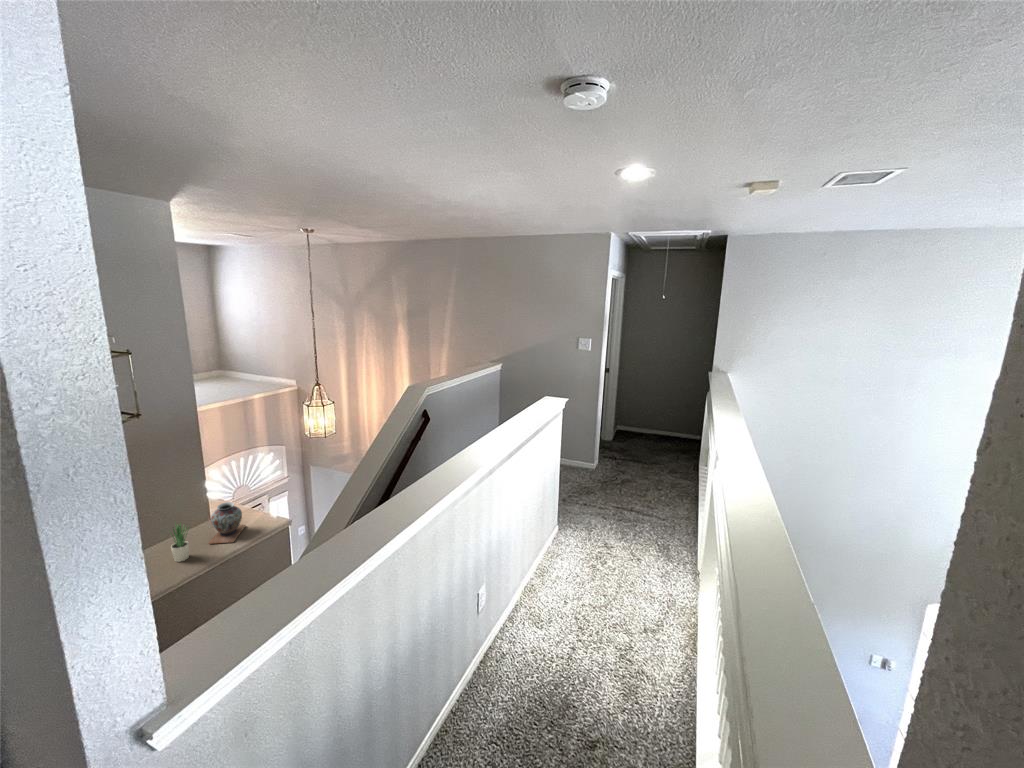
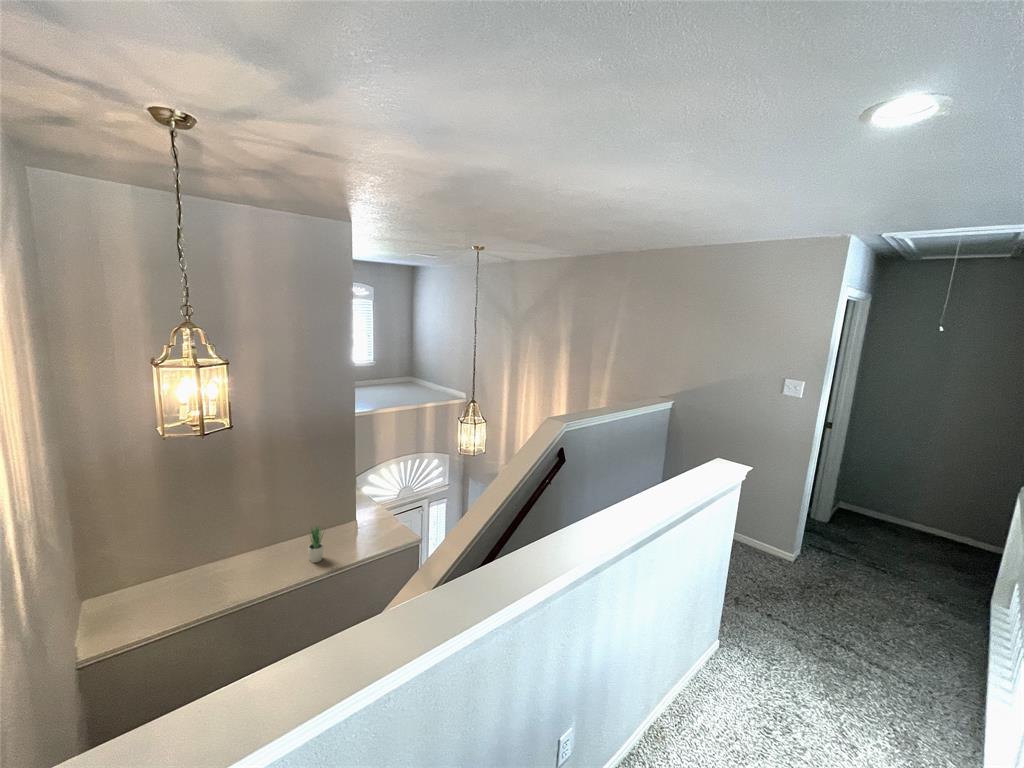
decorative vase: present [209,502,245,544] -> none [342,511,379,553]

